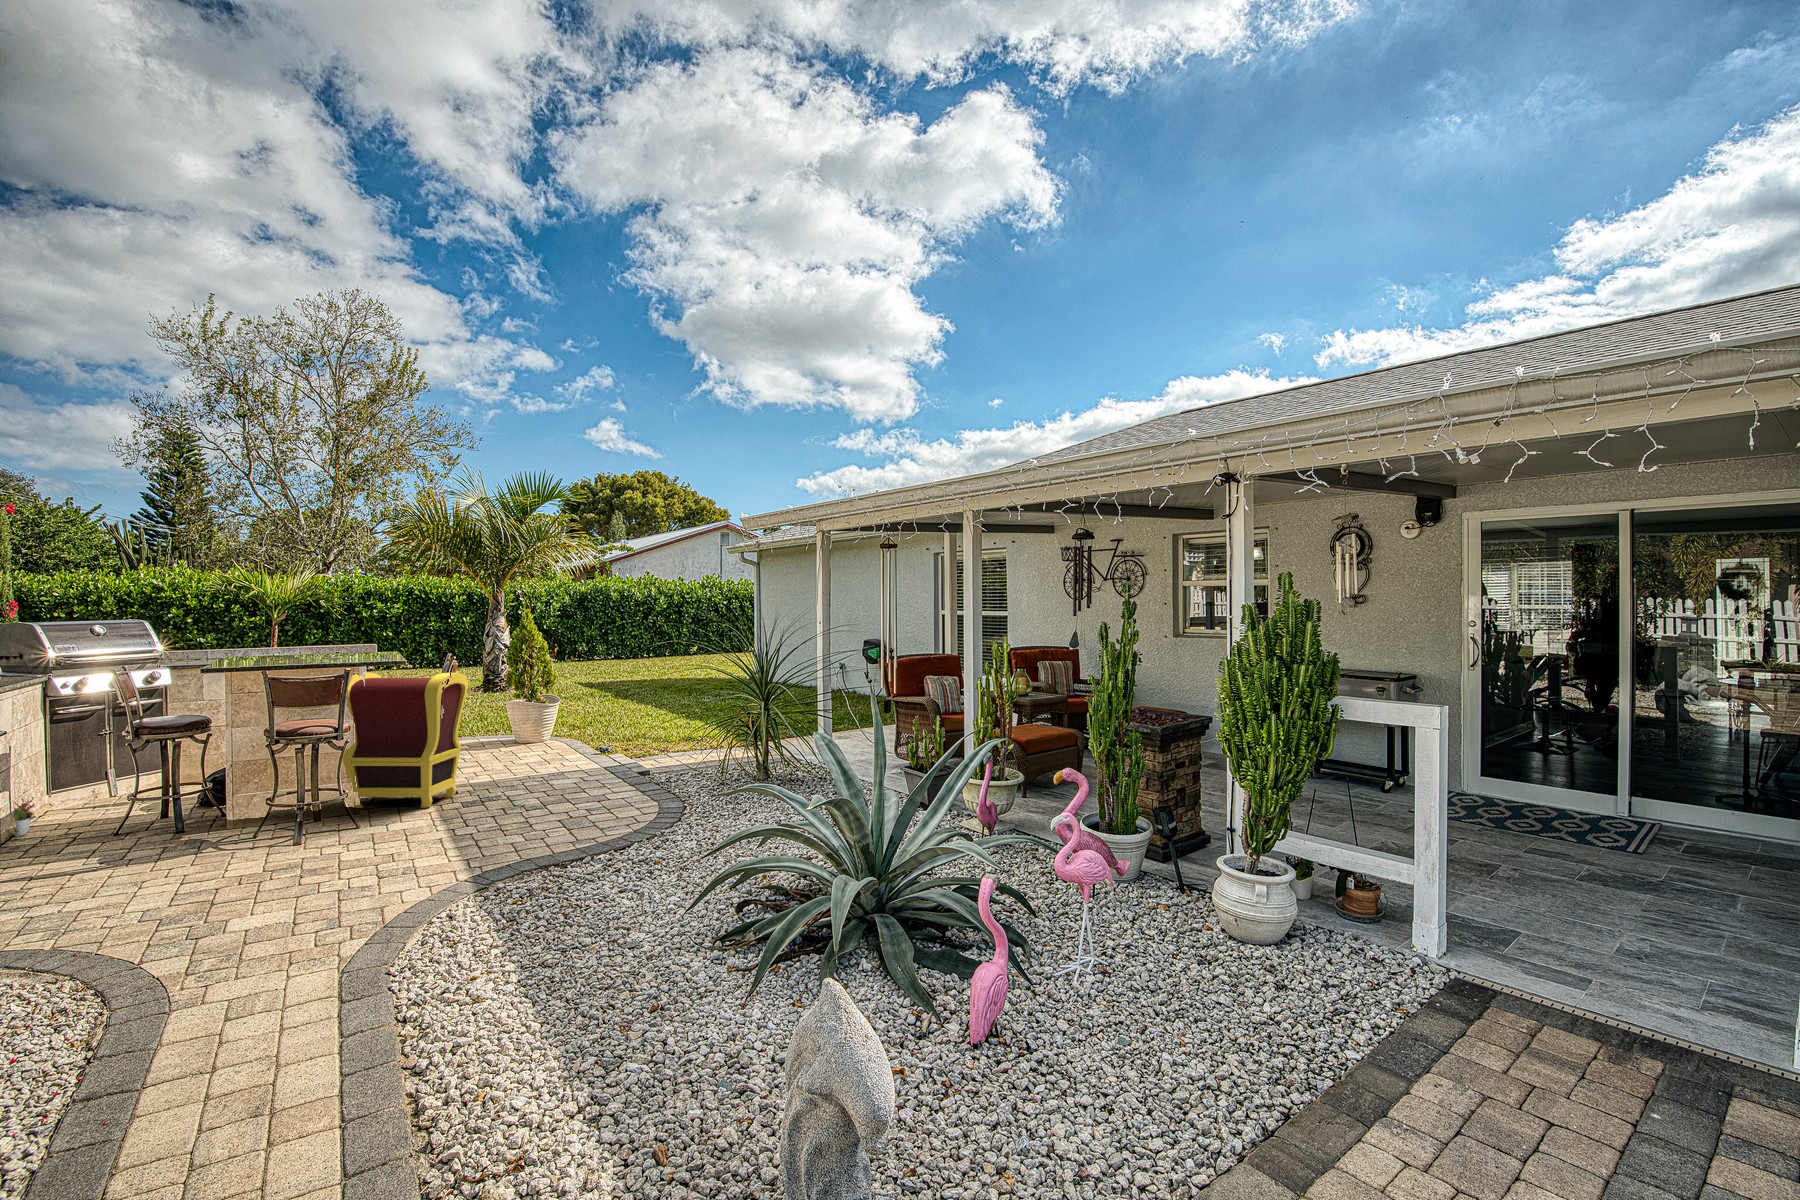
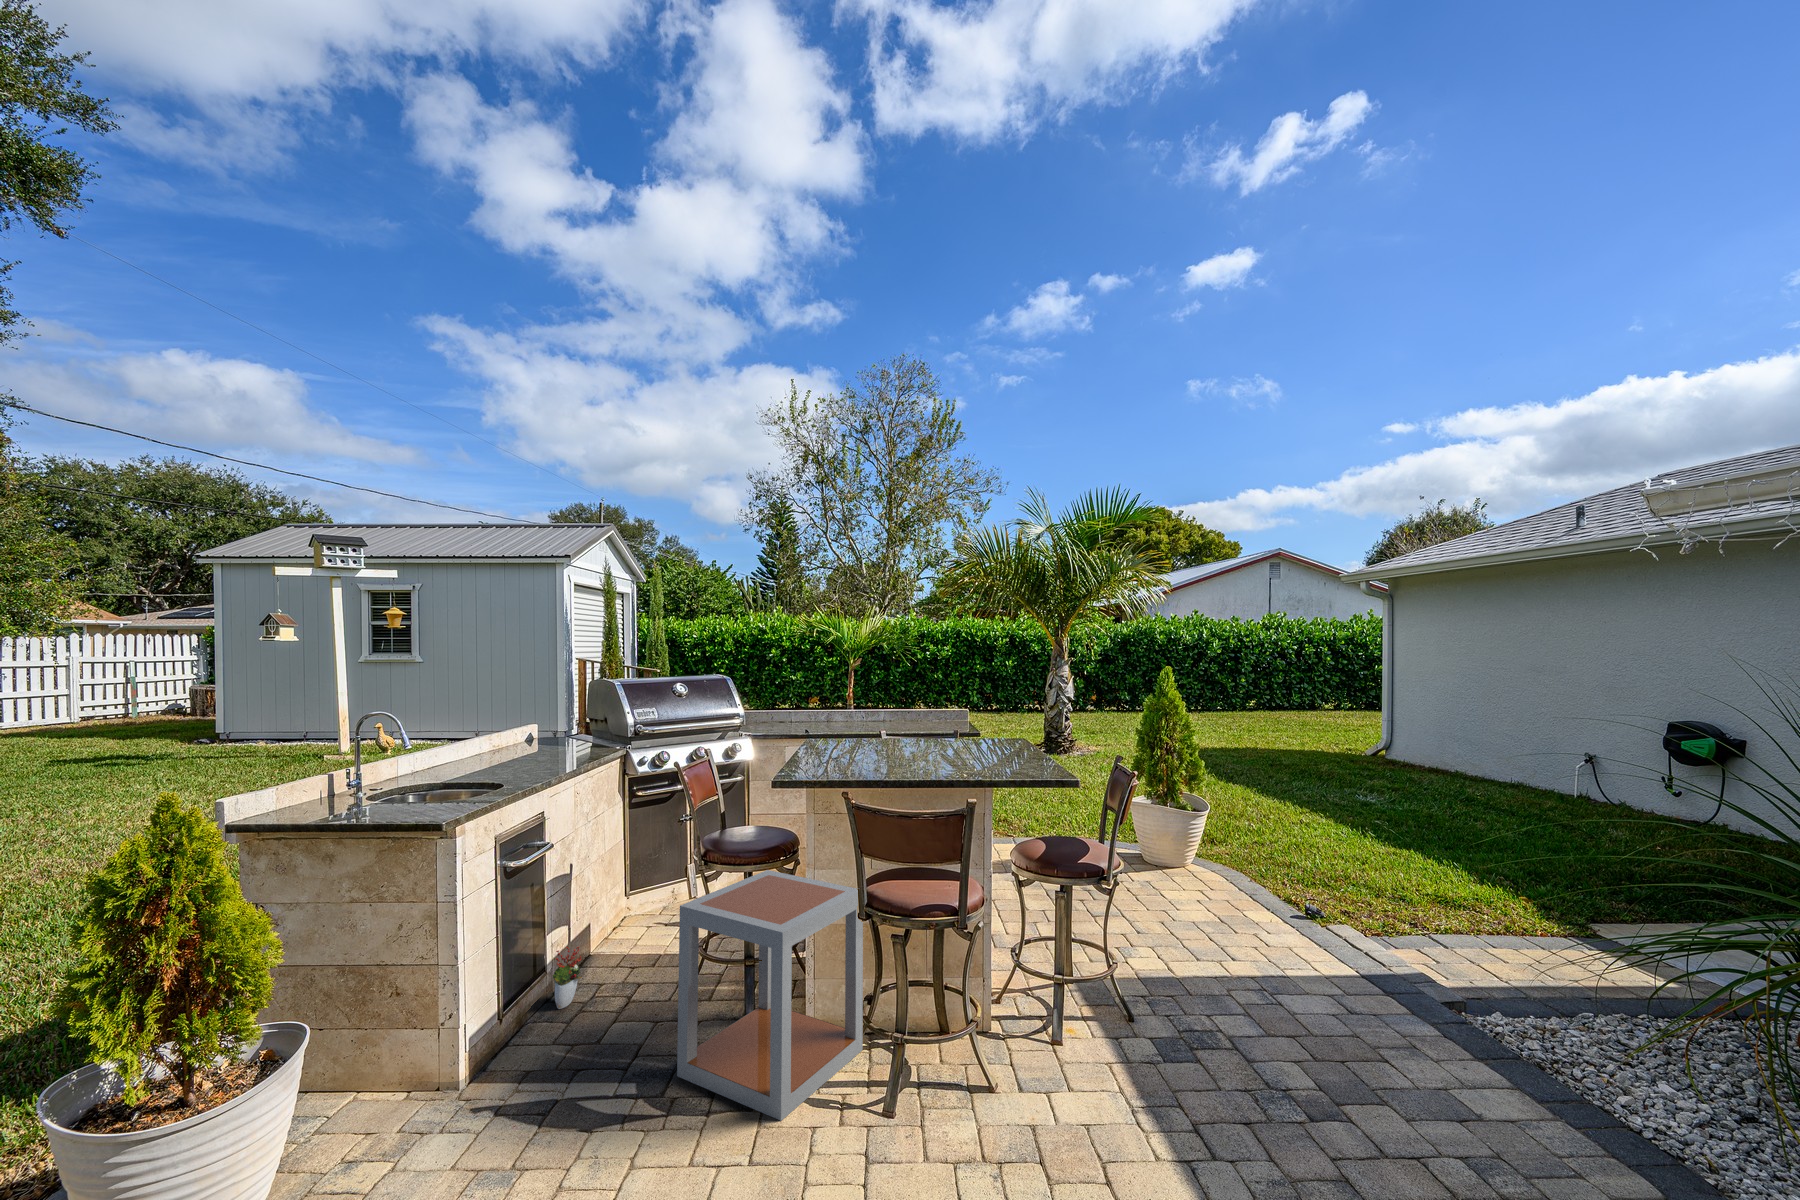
armchair: present [343,673,468,808] -> none [967,779,1208,1125]
side table: none [135,733,268,838] -> present [677,870,863,1121]

